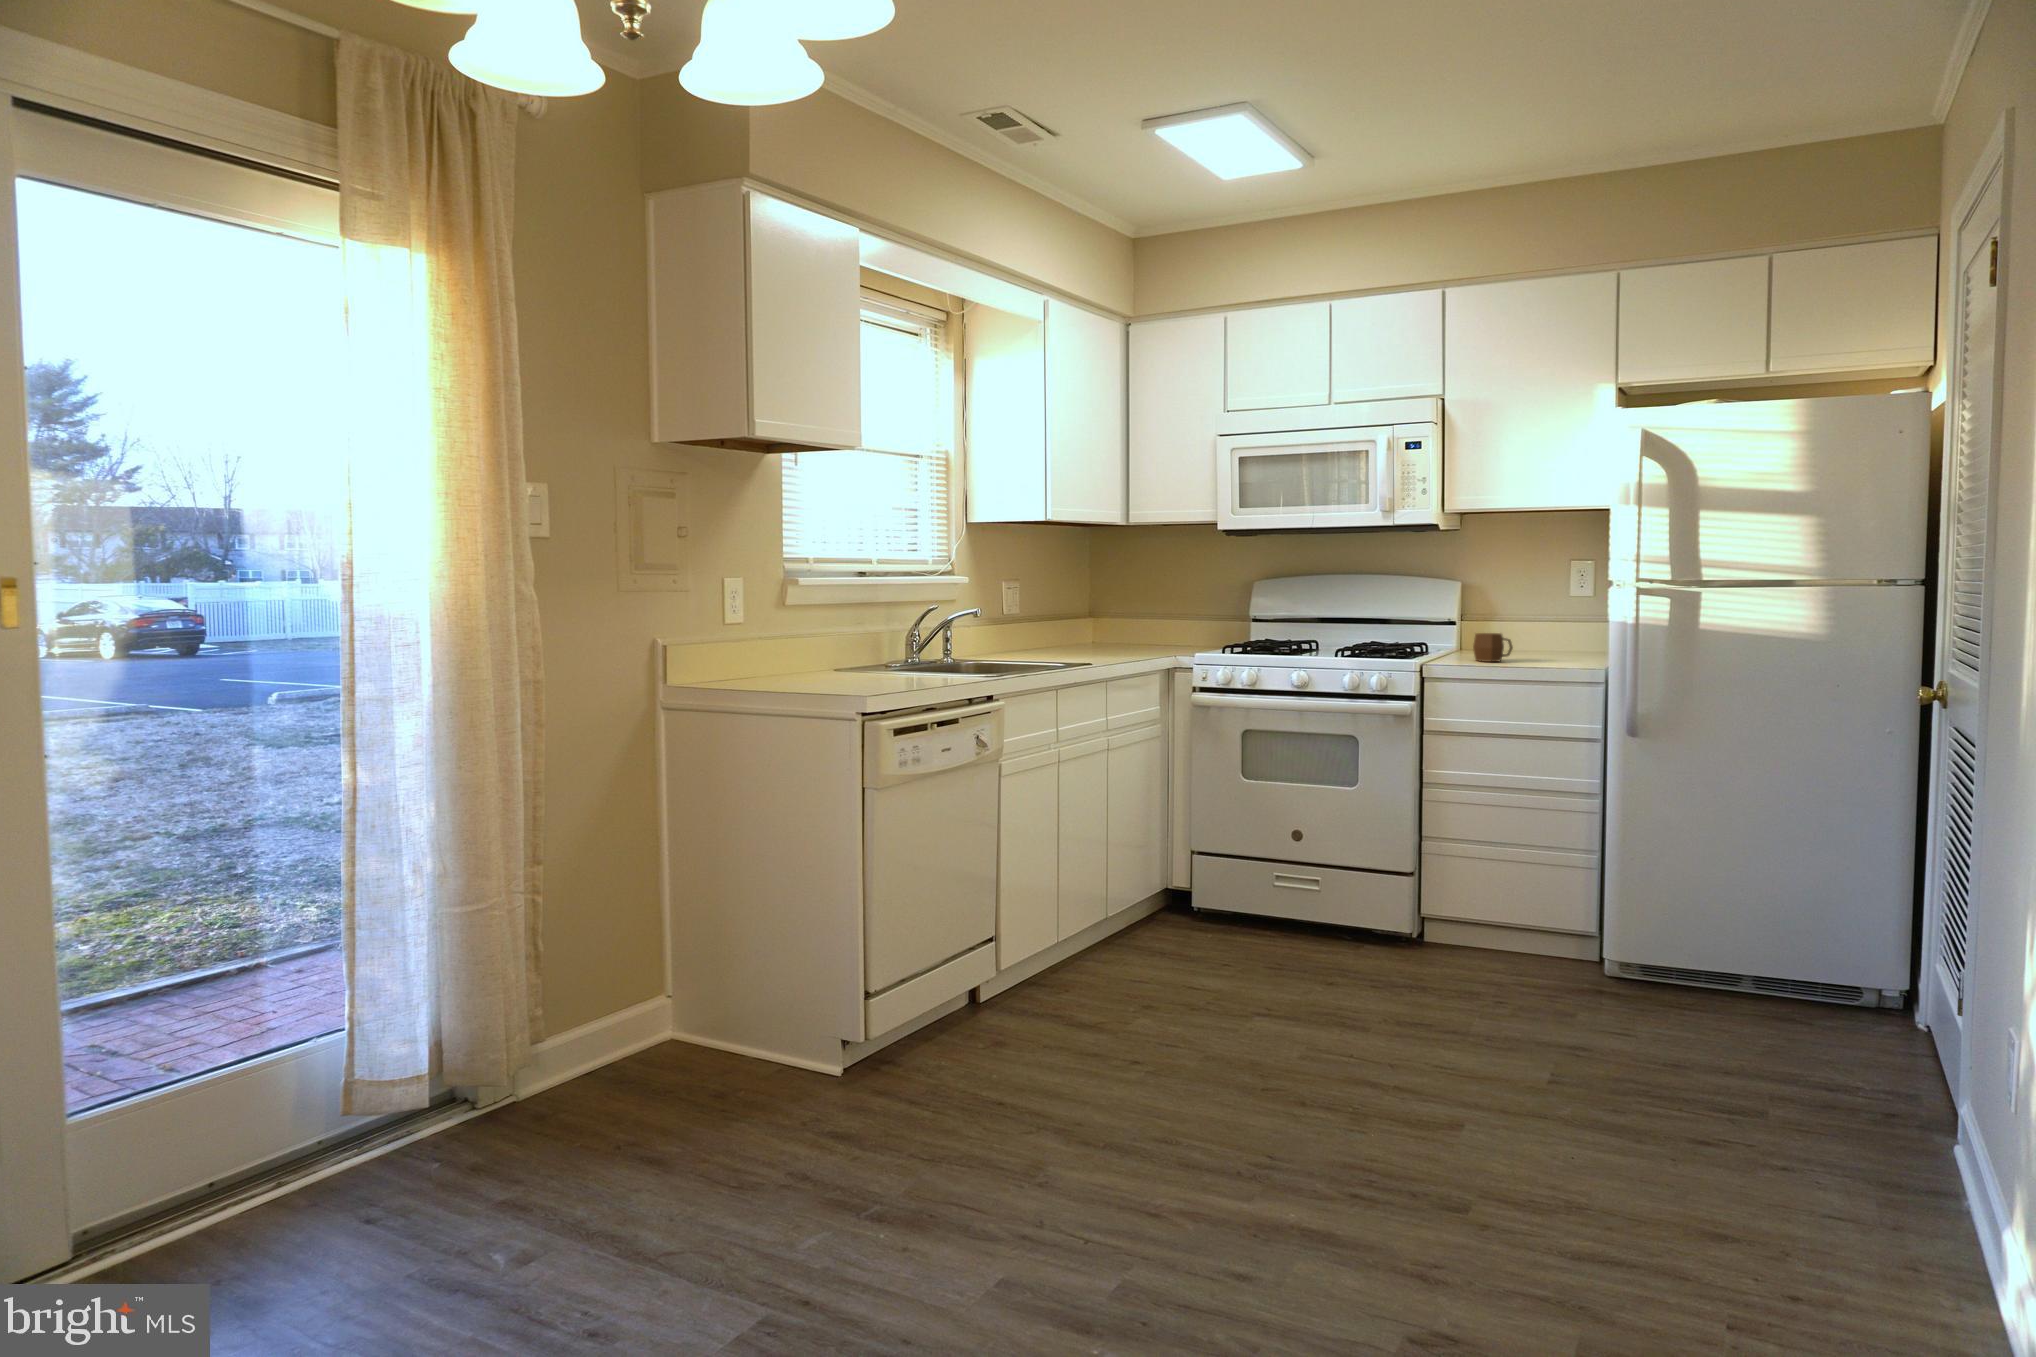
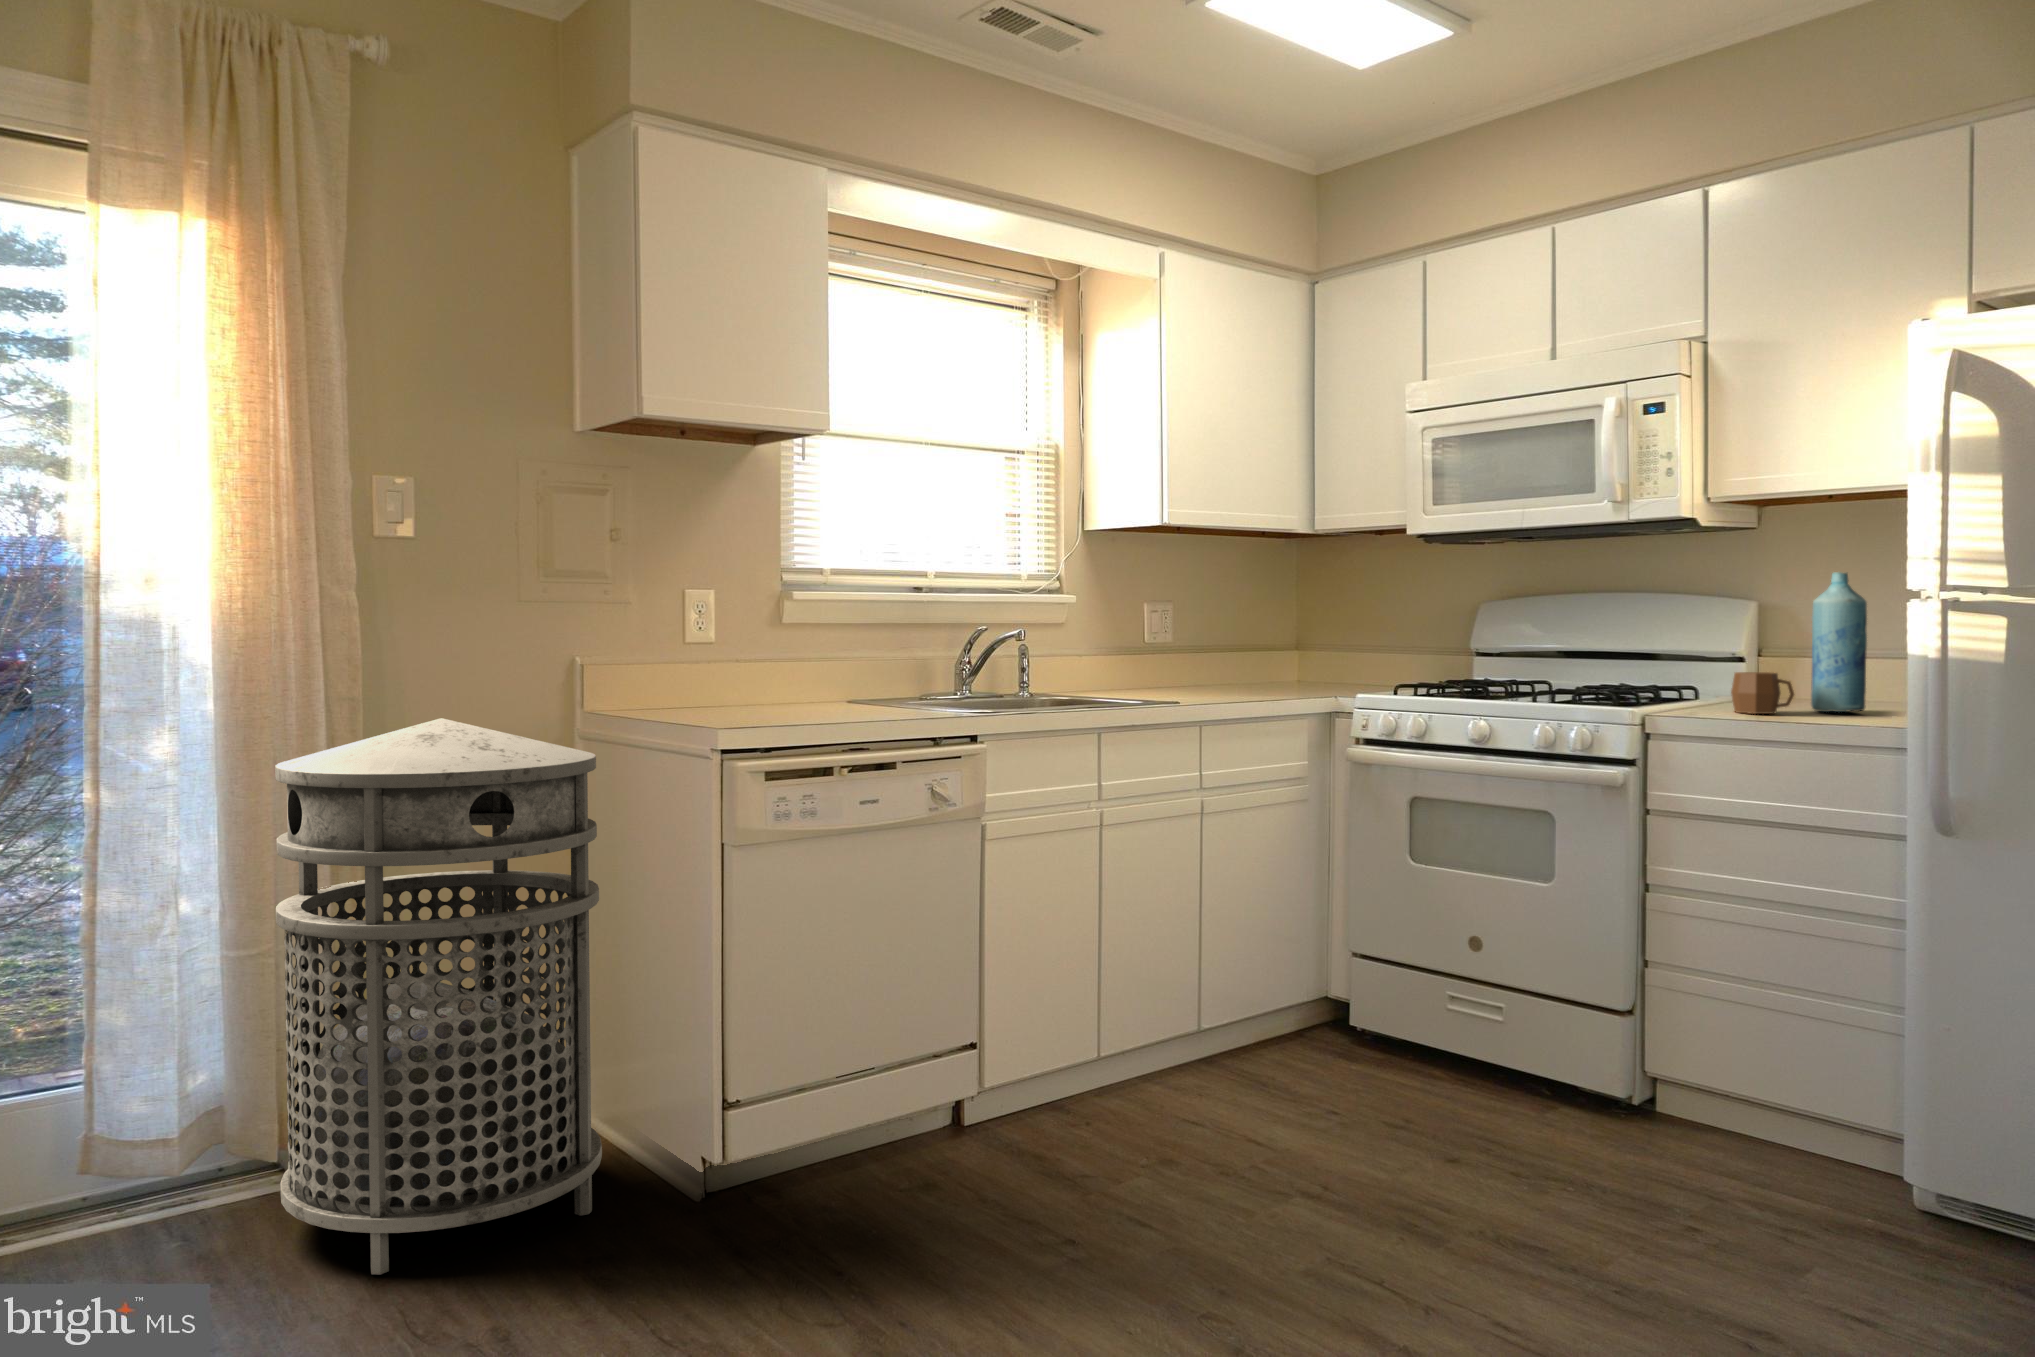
bottle: none [1515,564,1550,659] -> present [1811,572,1867,712]
trash can: none [503,697,771,1154] -> present [275,718,602,1275]

